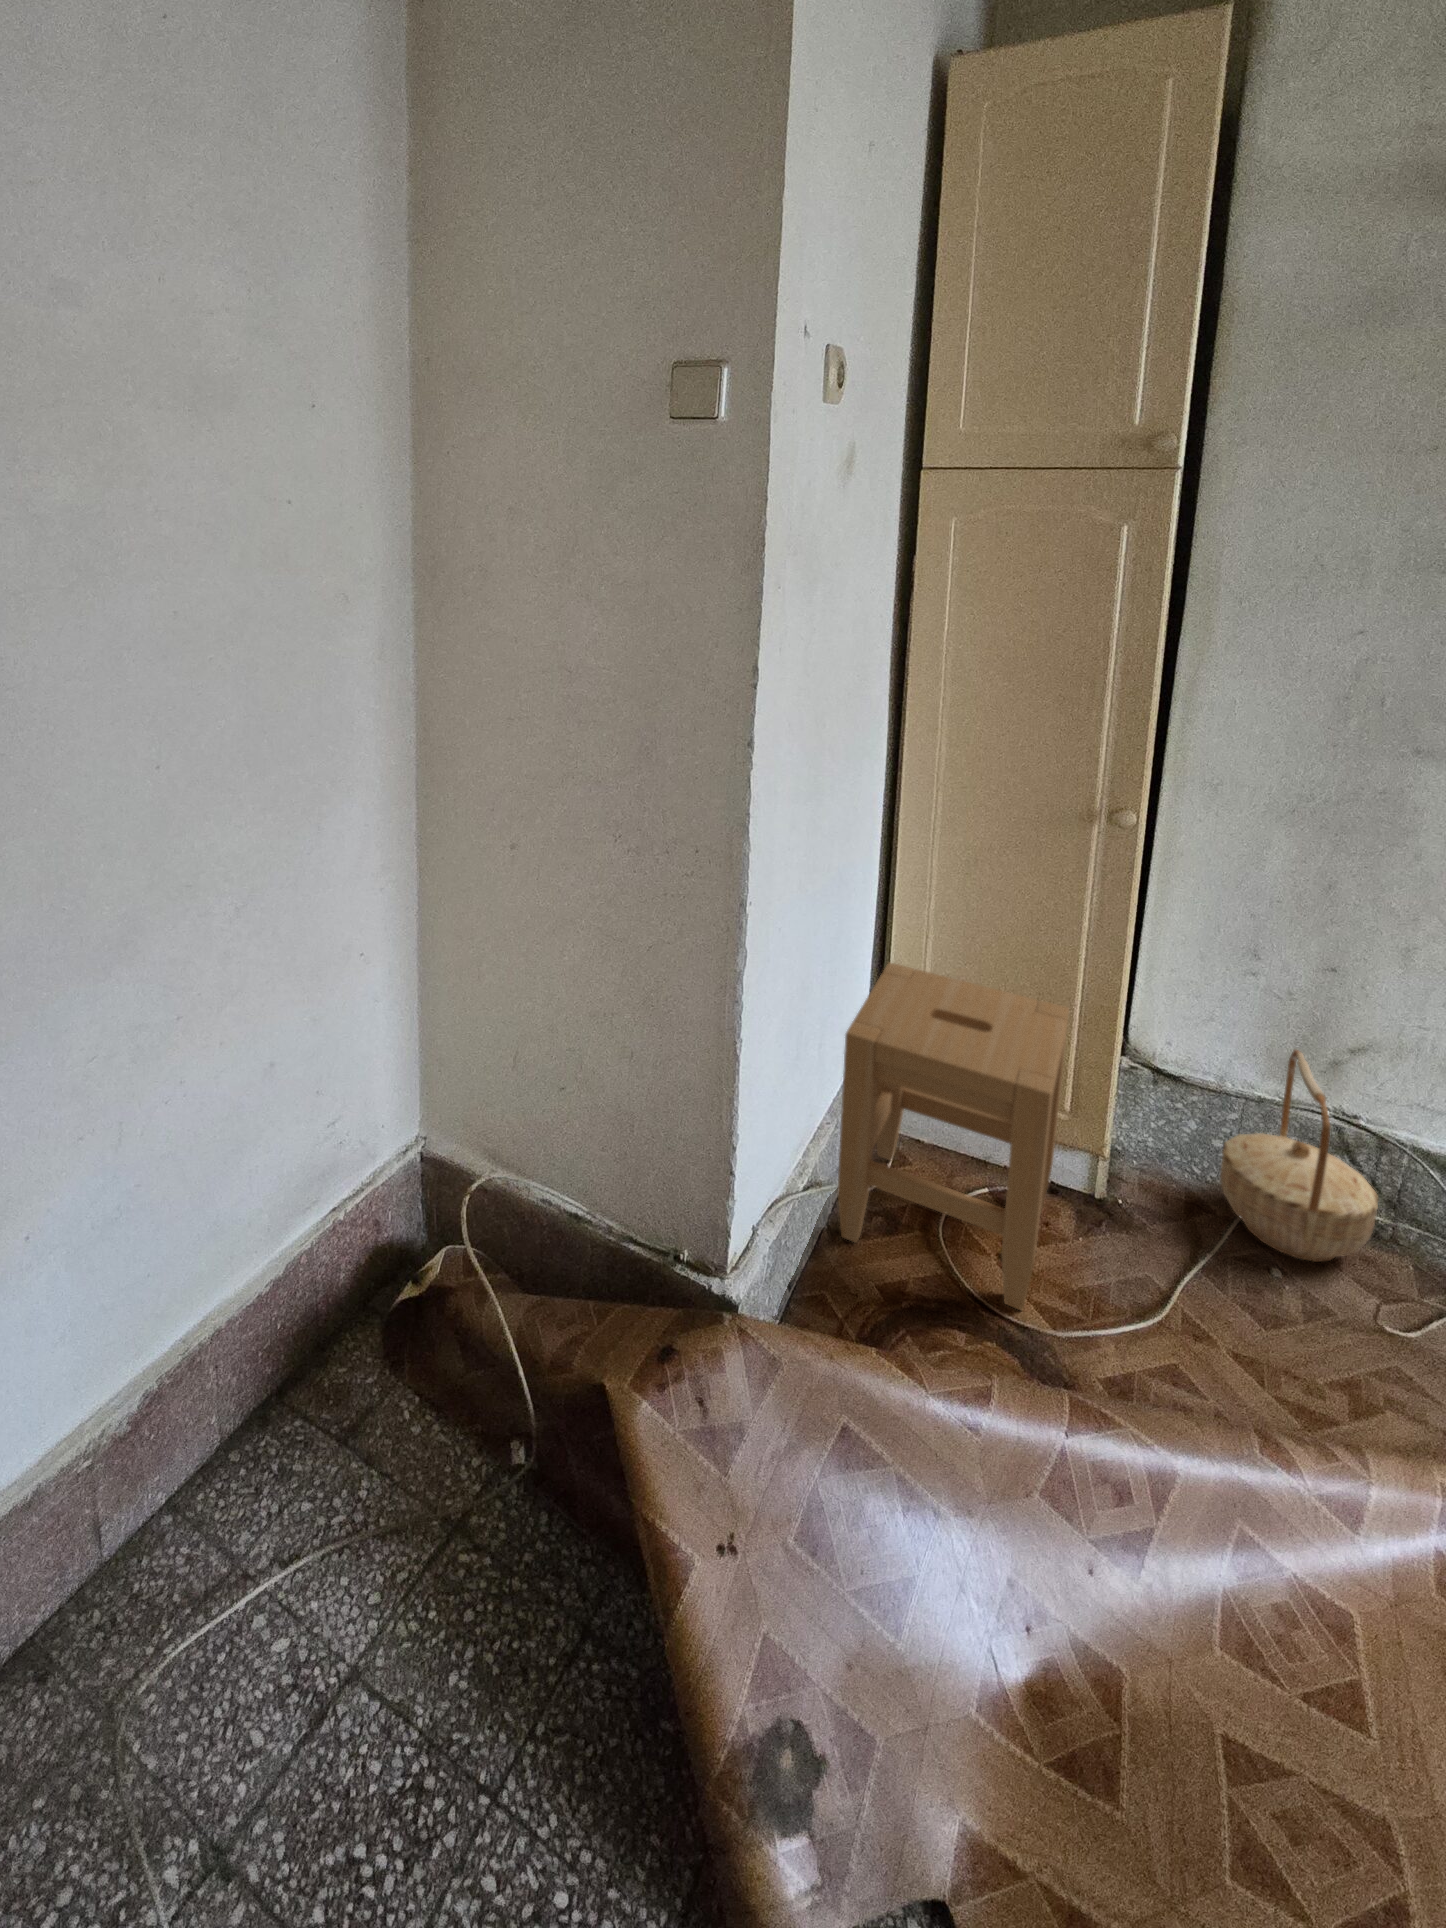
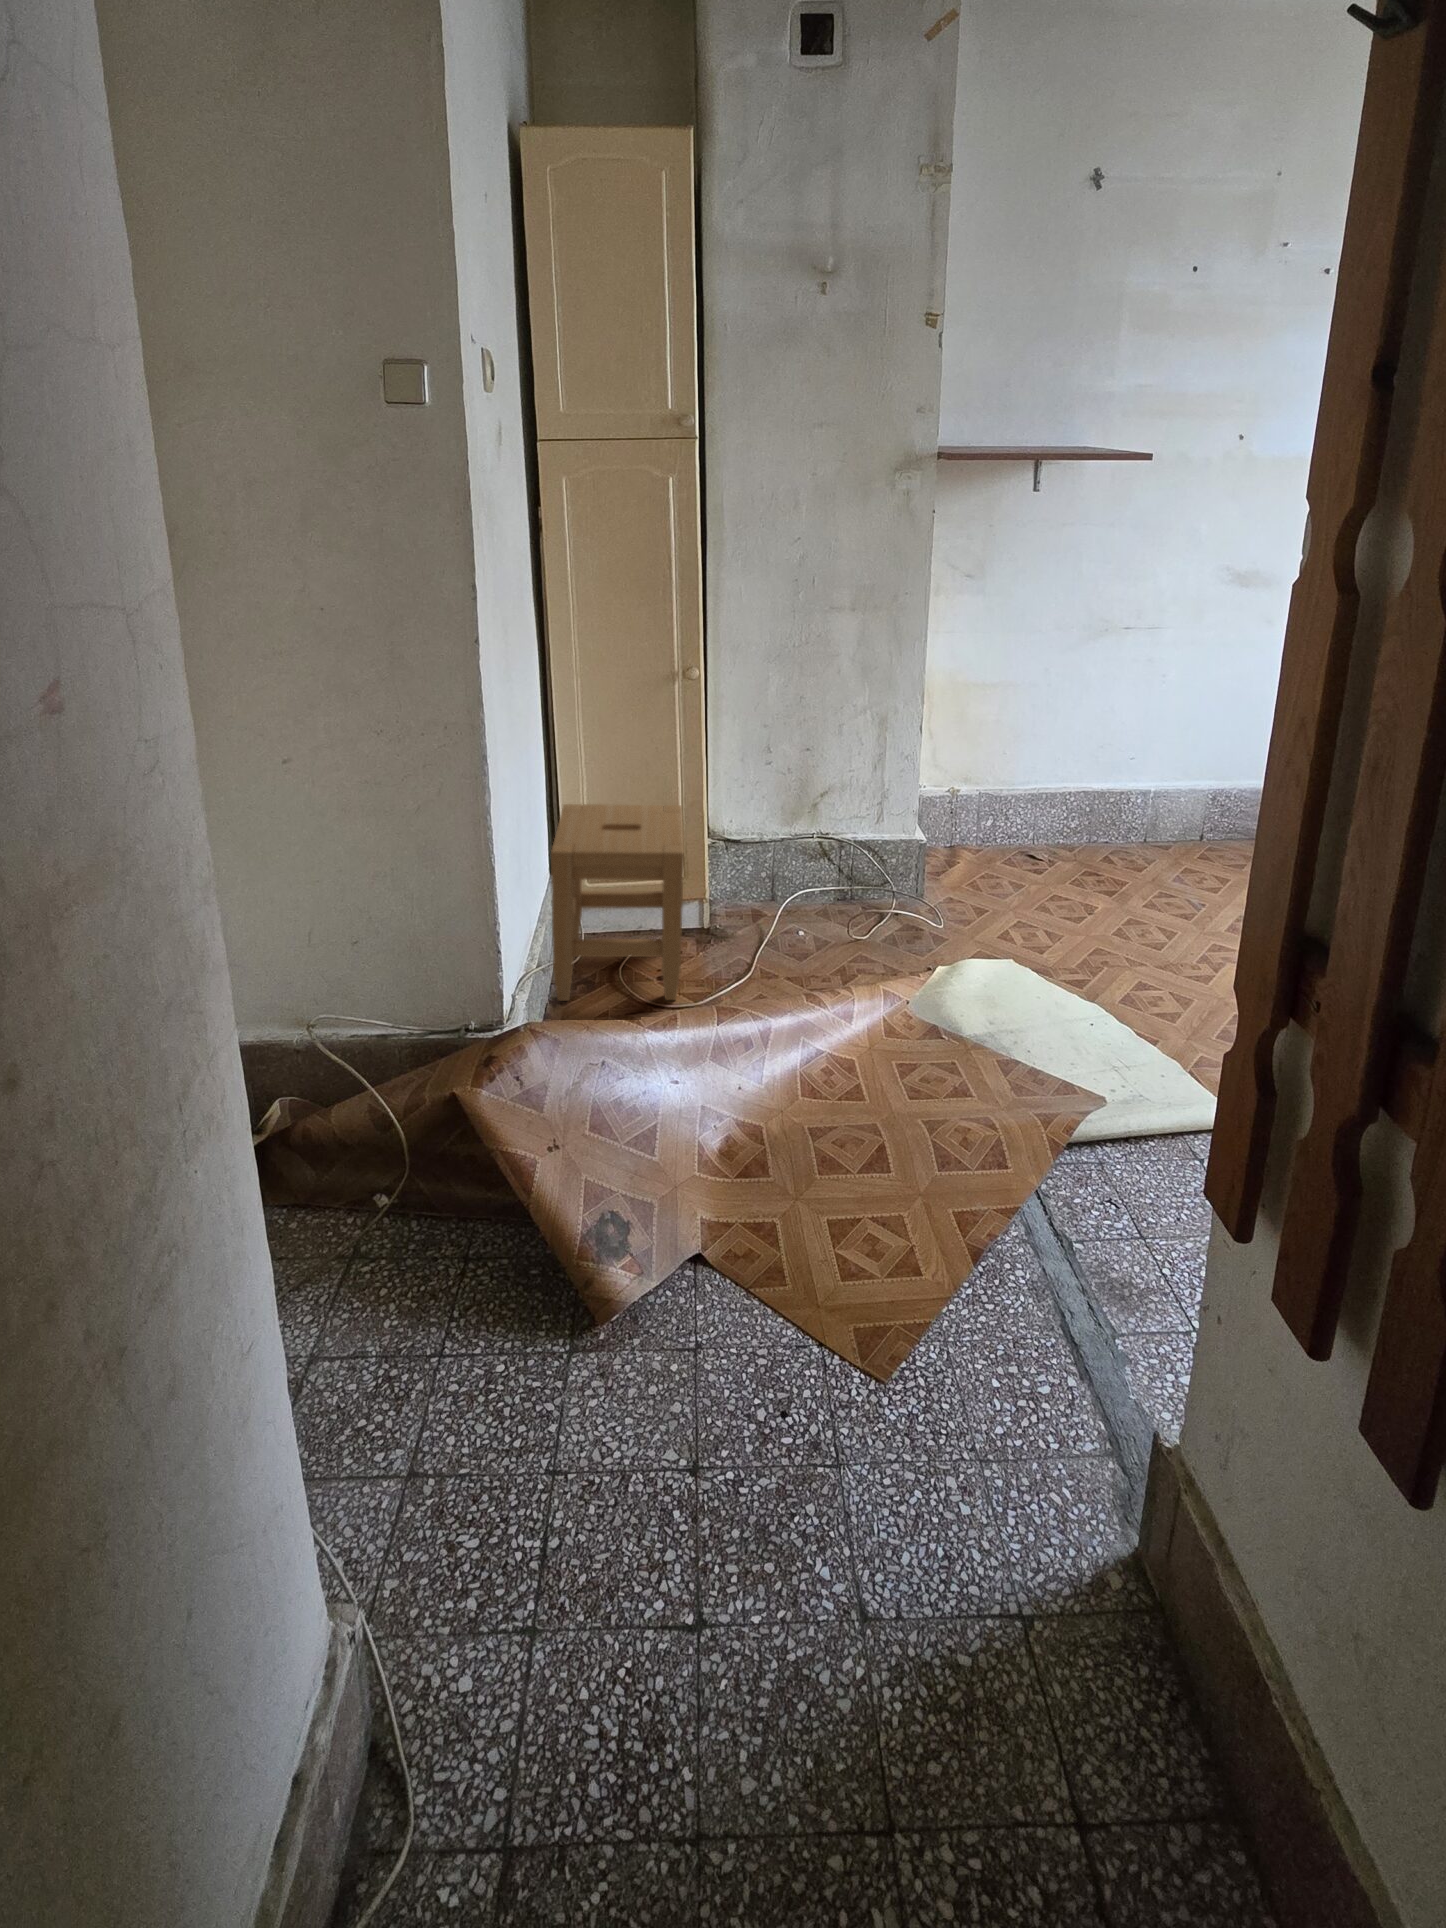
basket: present [1220,1050,1378,1262] -> none [767,804,842,924]

